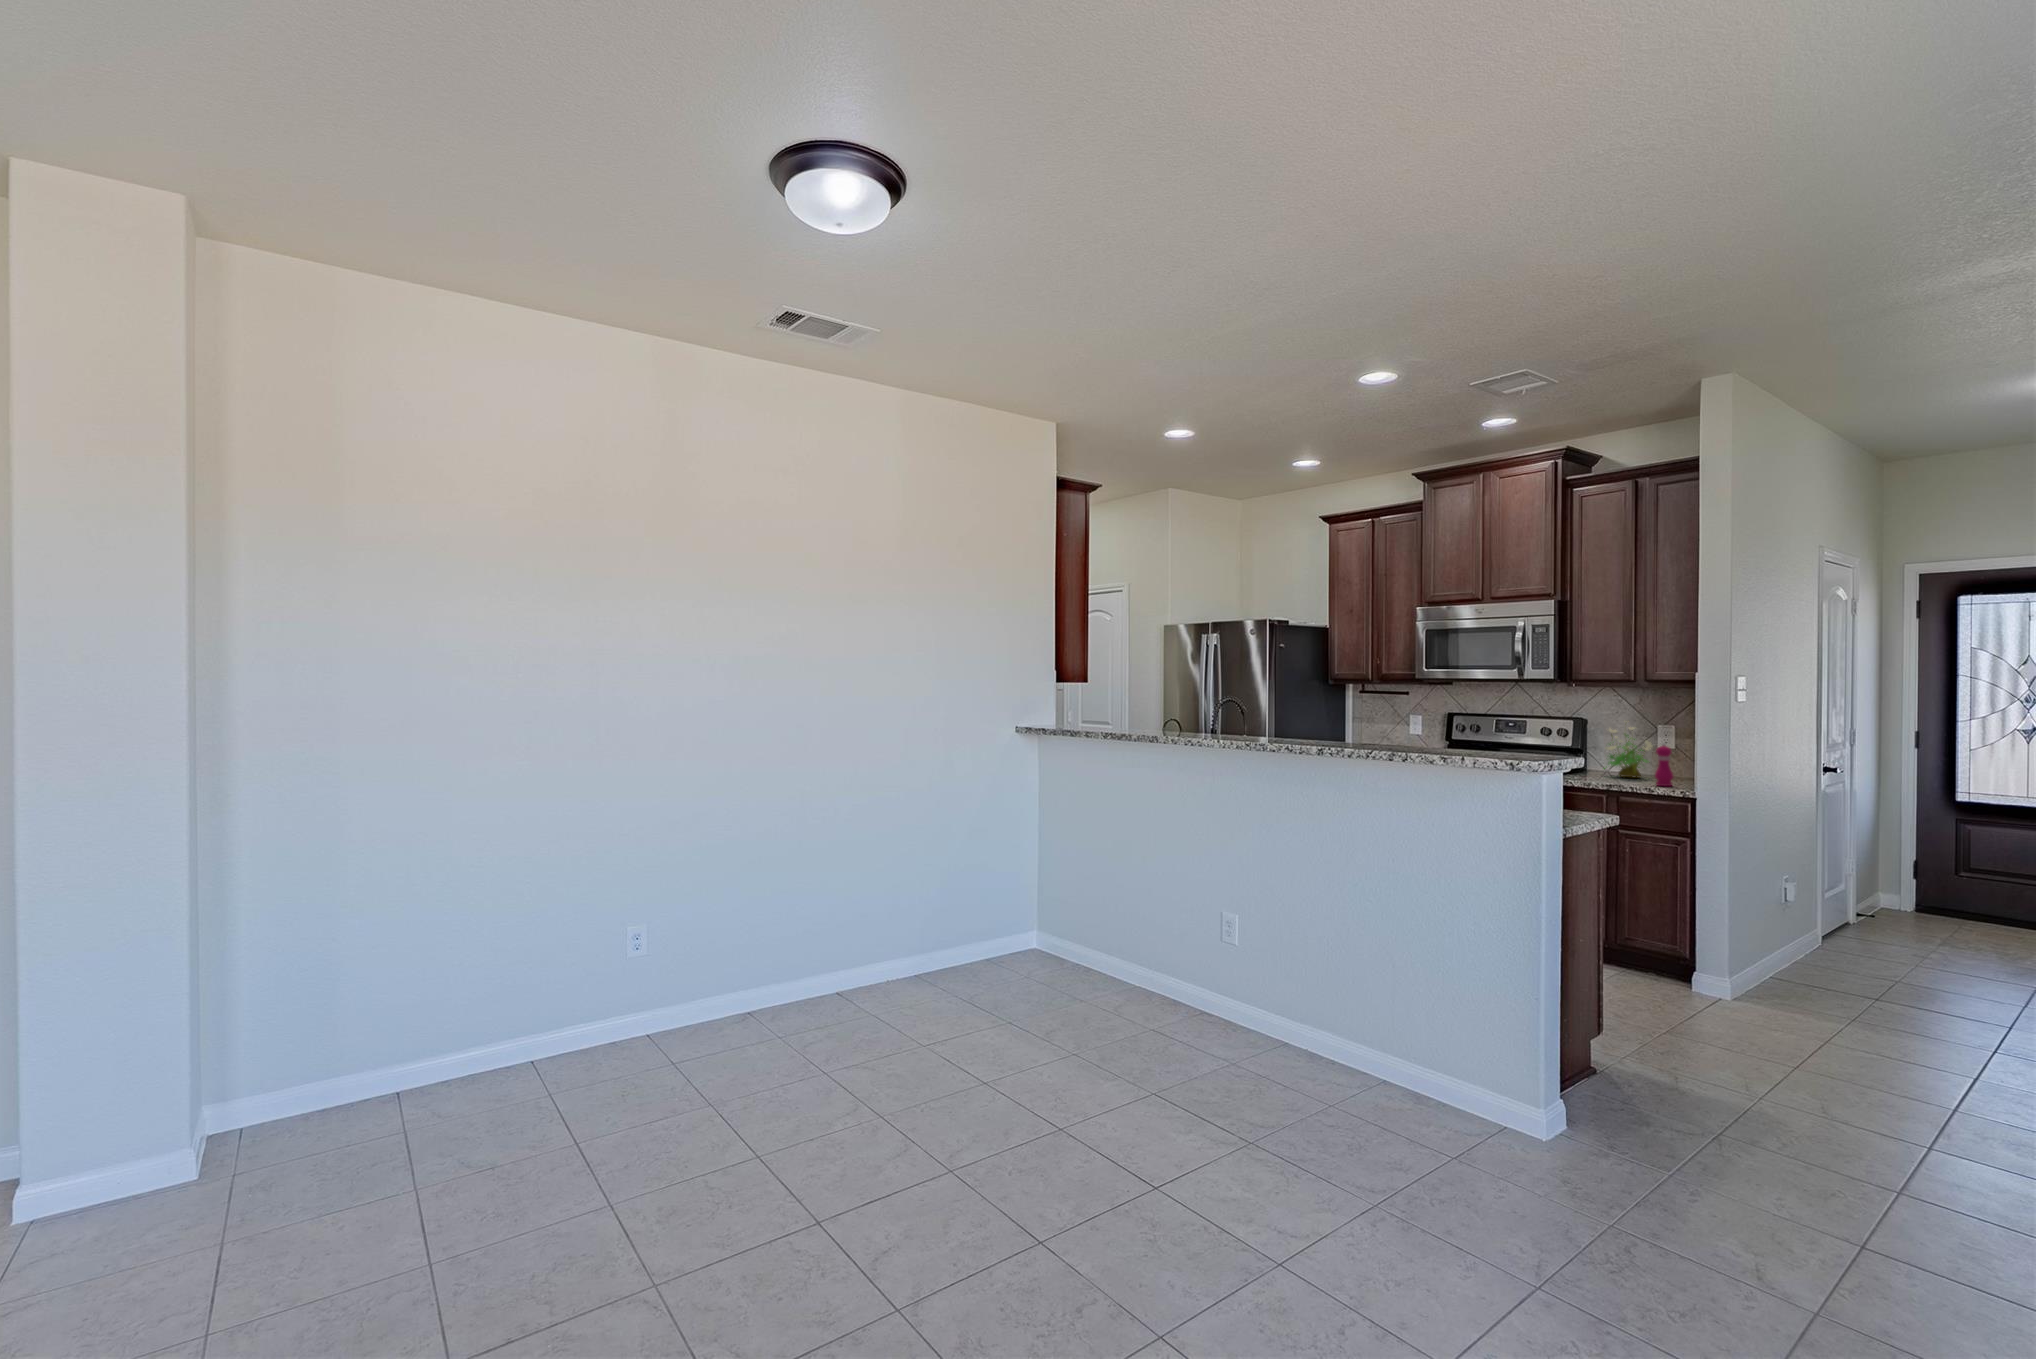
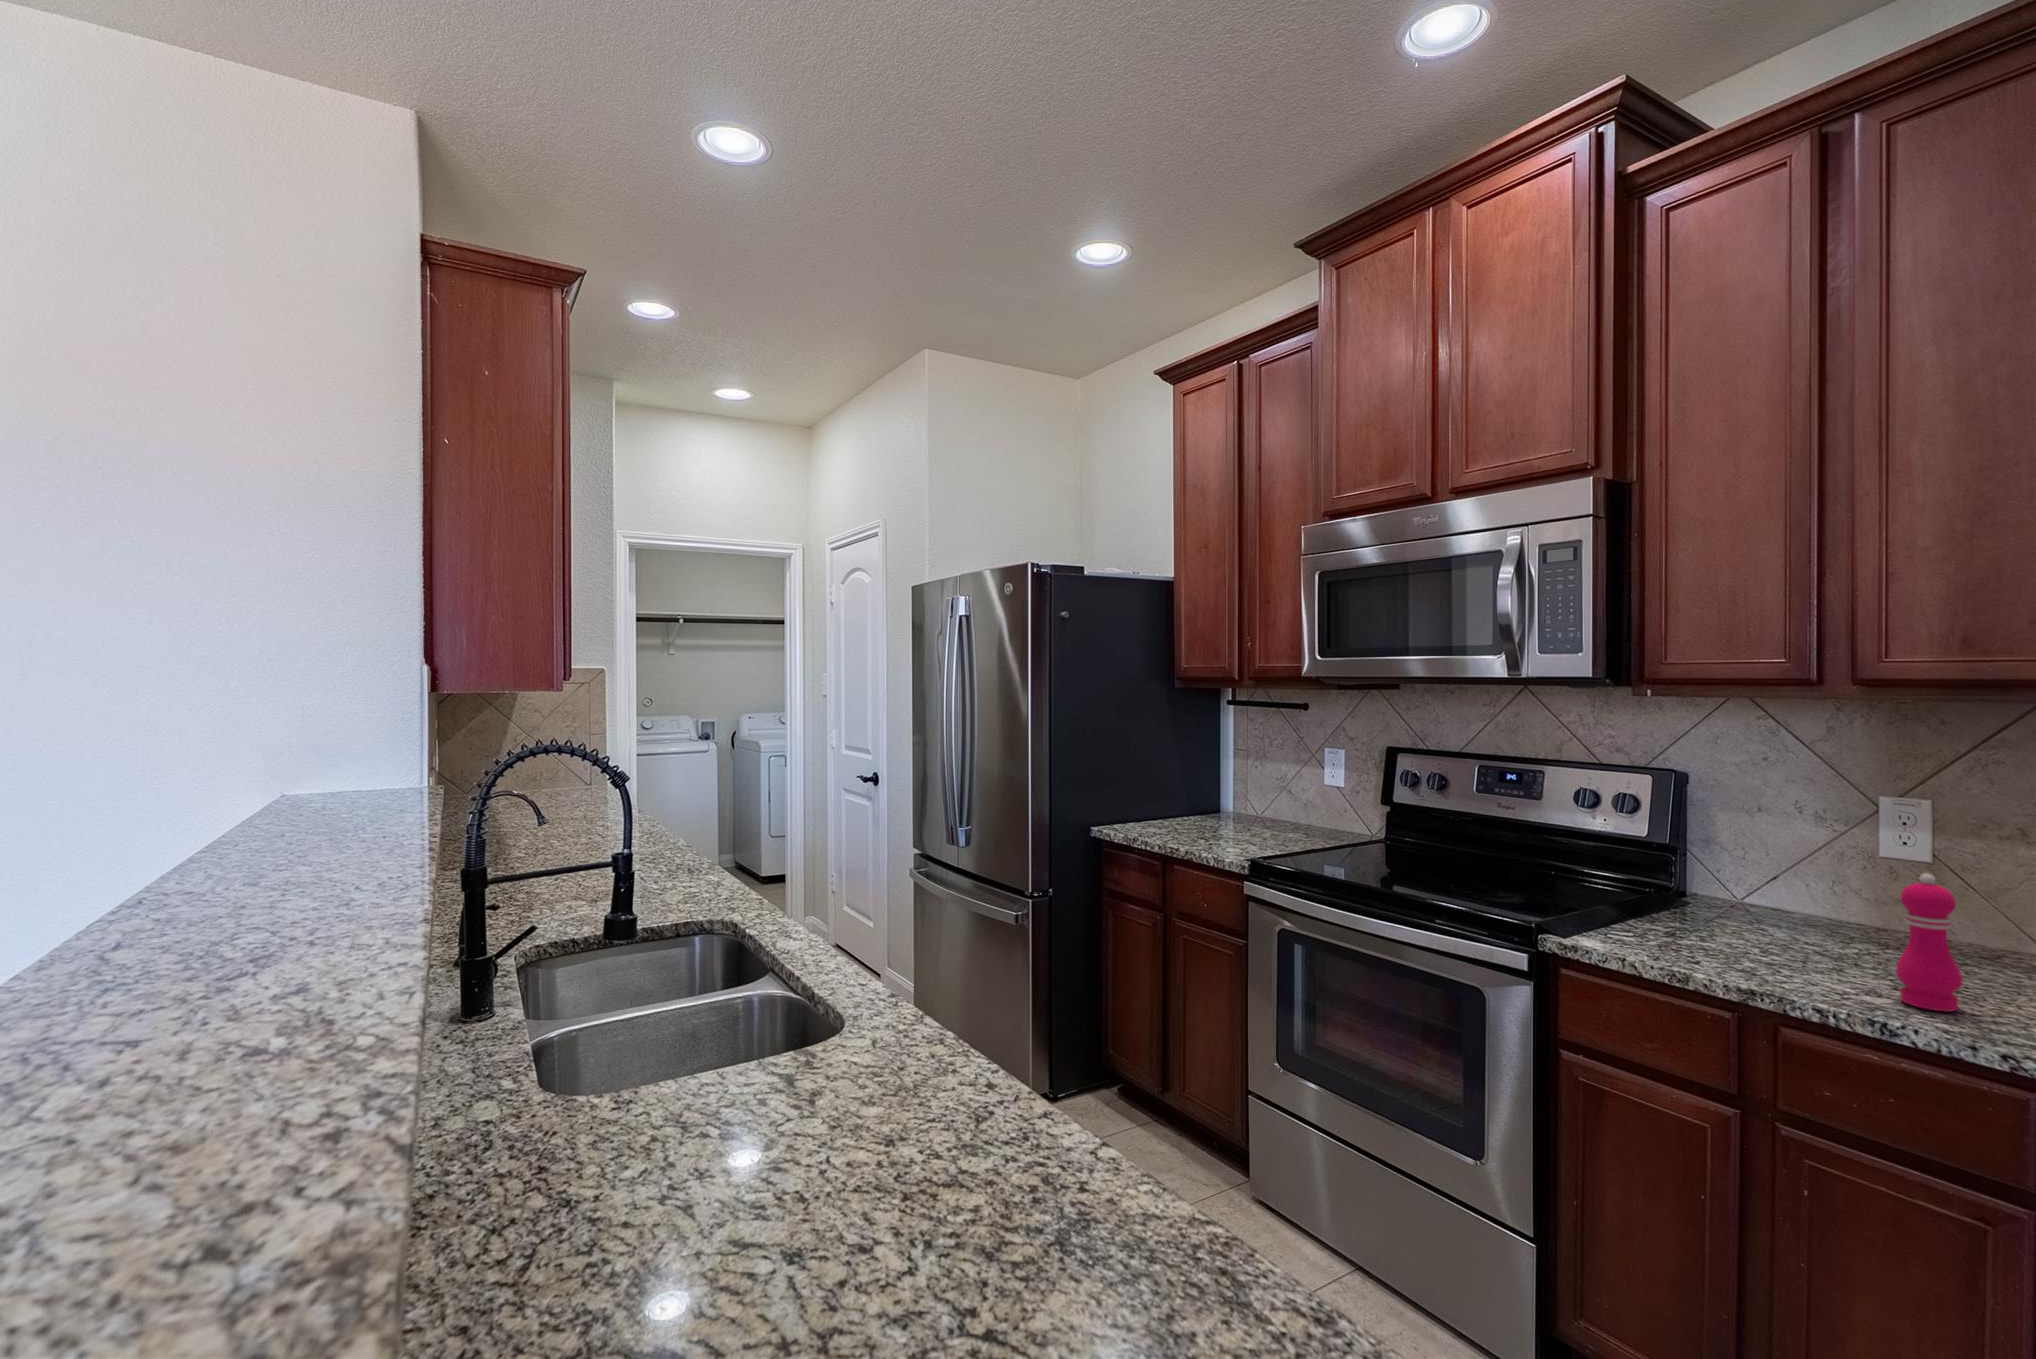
potted plant: present [1604,727,1652,777] -> none [1723,788,1875,946]

